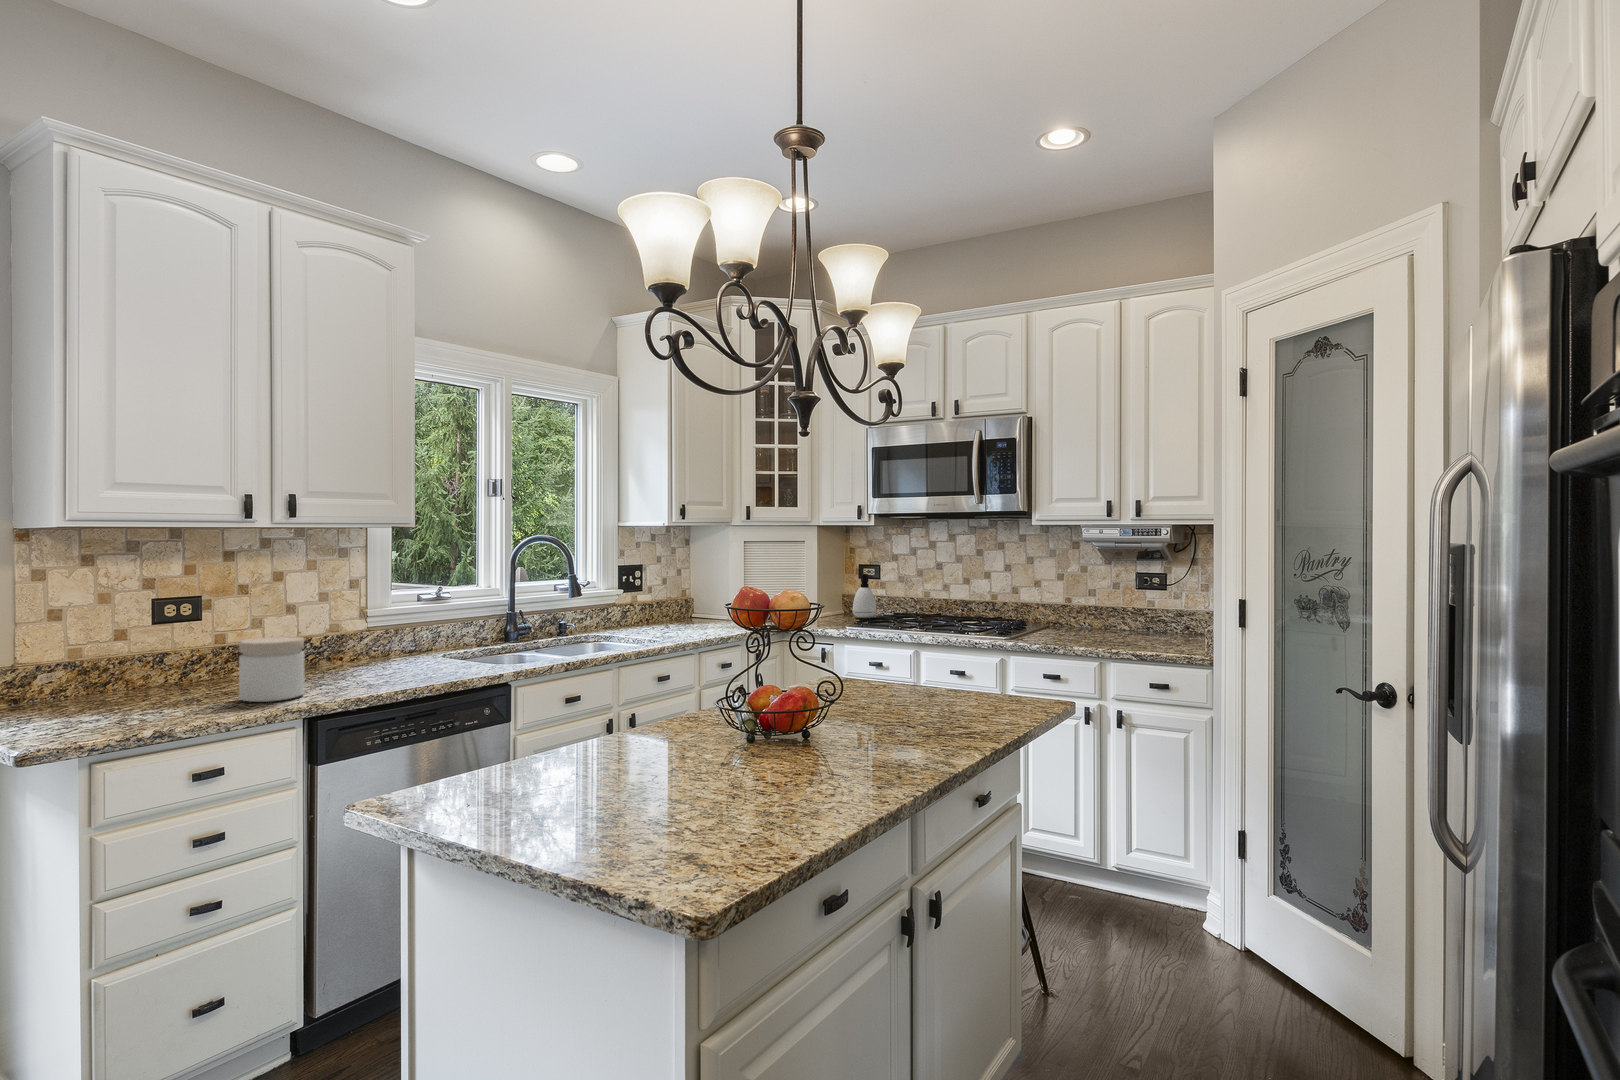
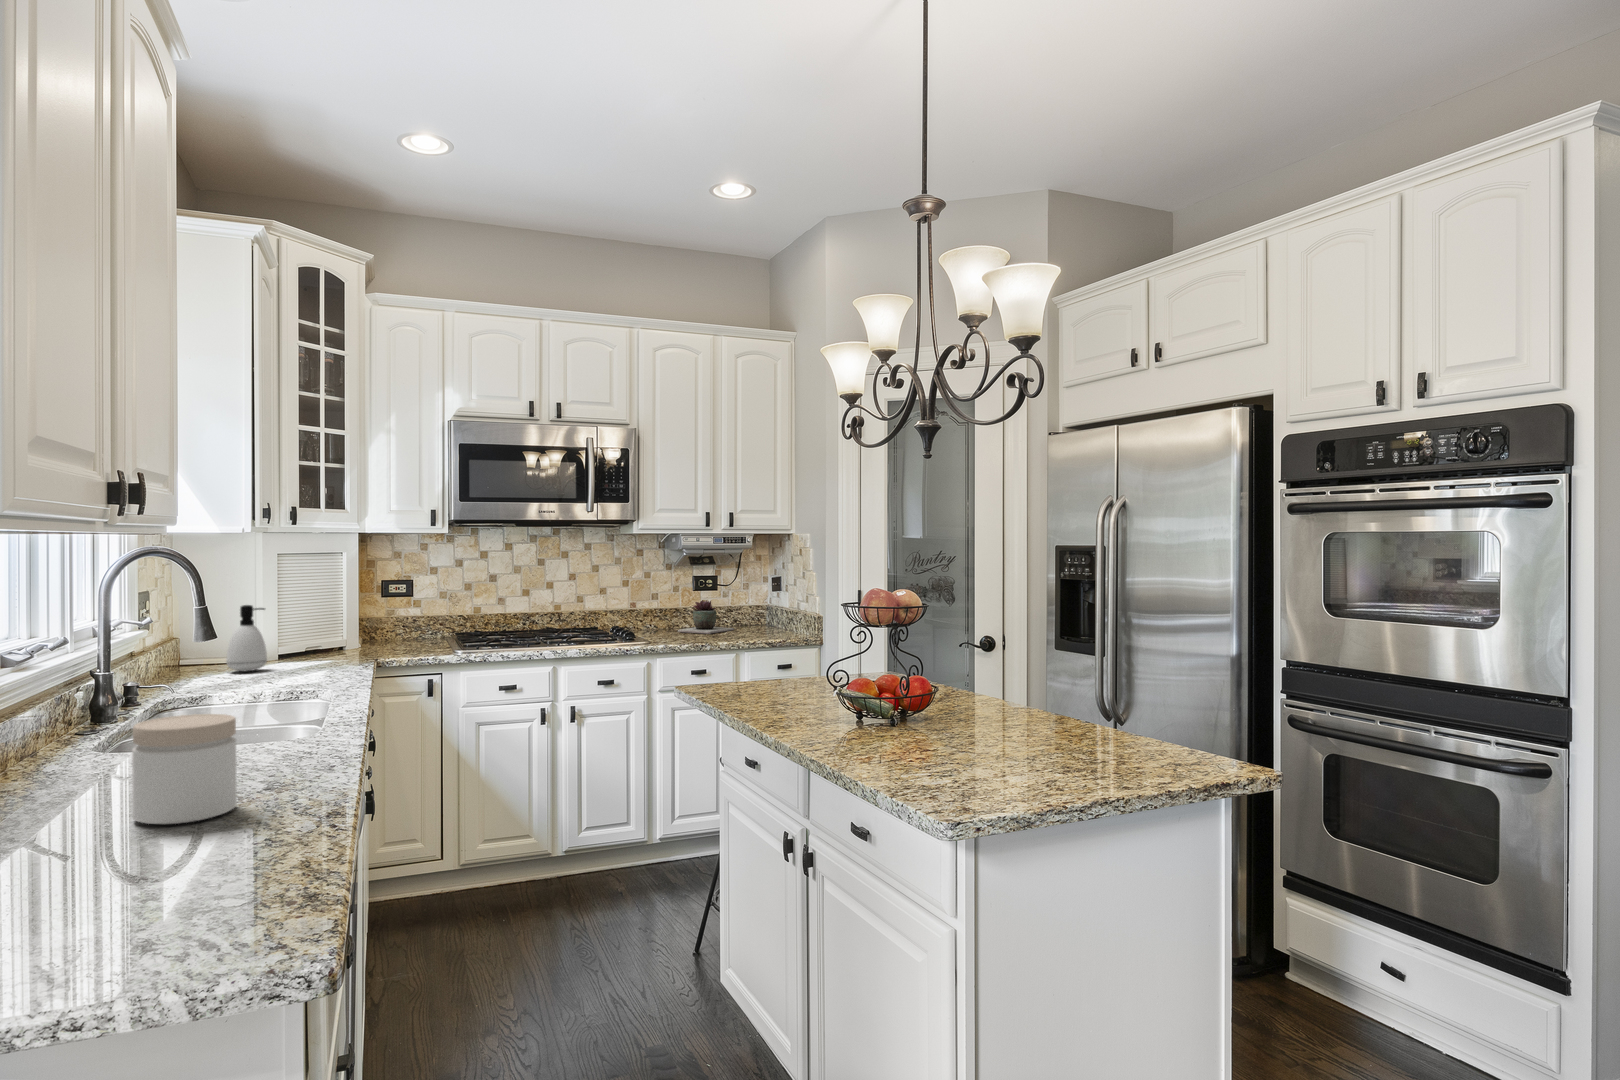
soap dispenser: present [853,574,876,618] -> present [226,605,267,671]
succulent plant: none [1093,600,1160,637] -> present [678,600,734,634]

